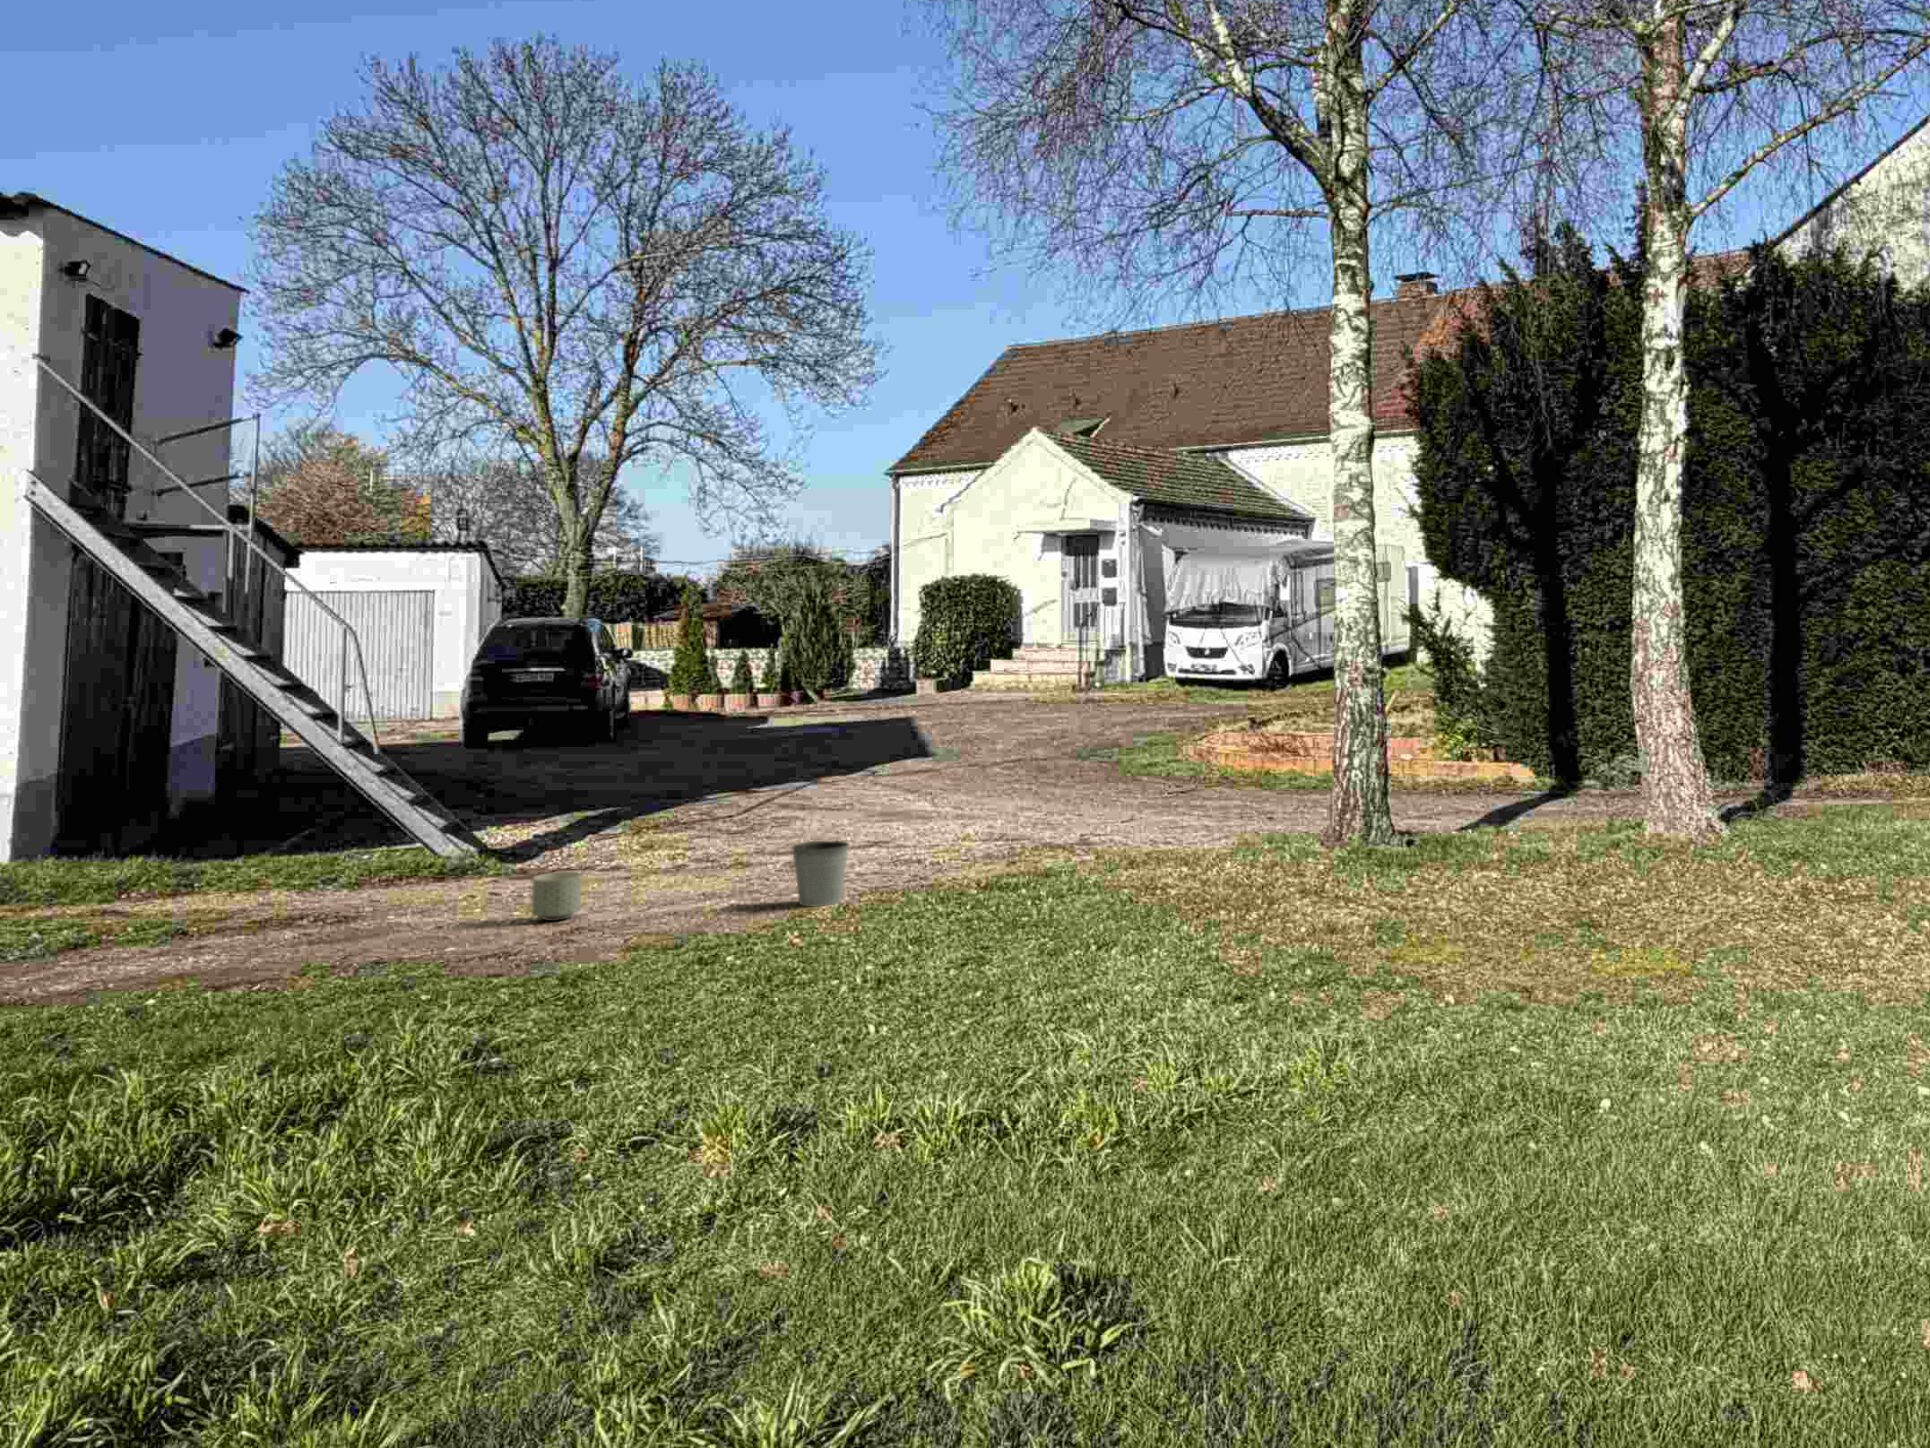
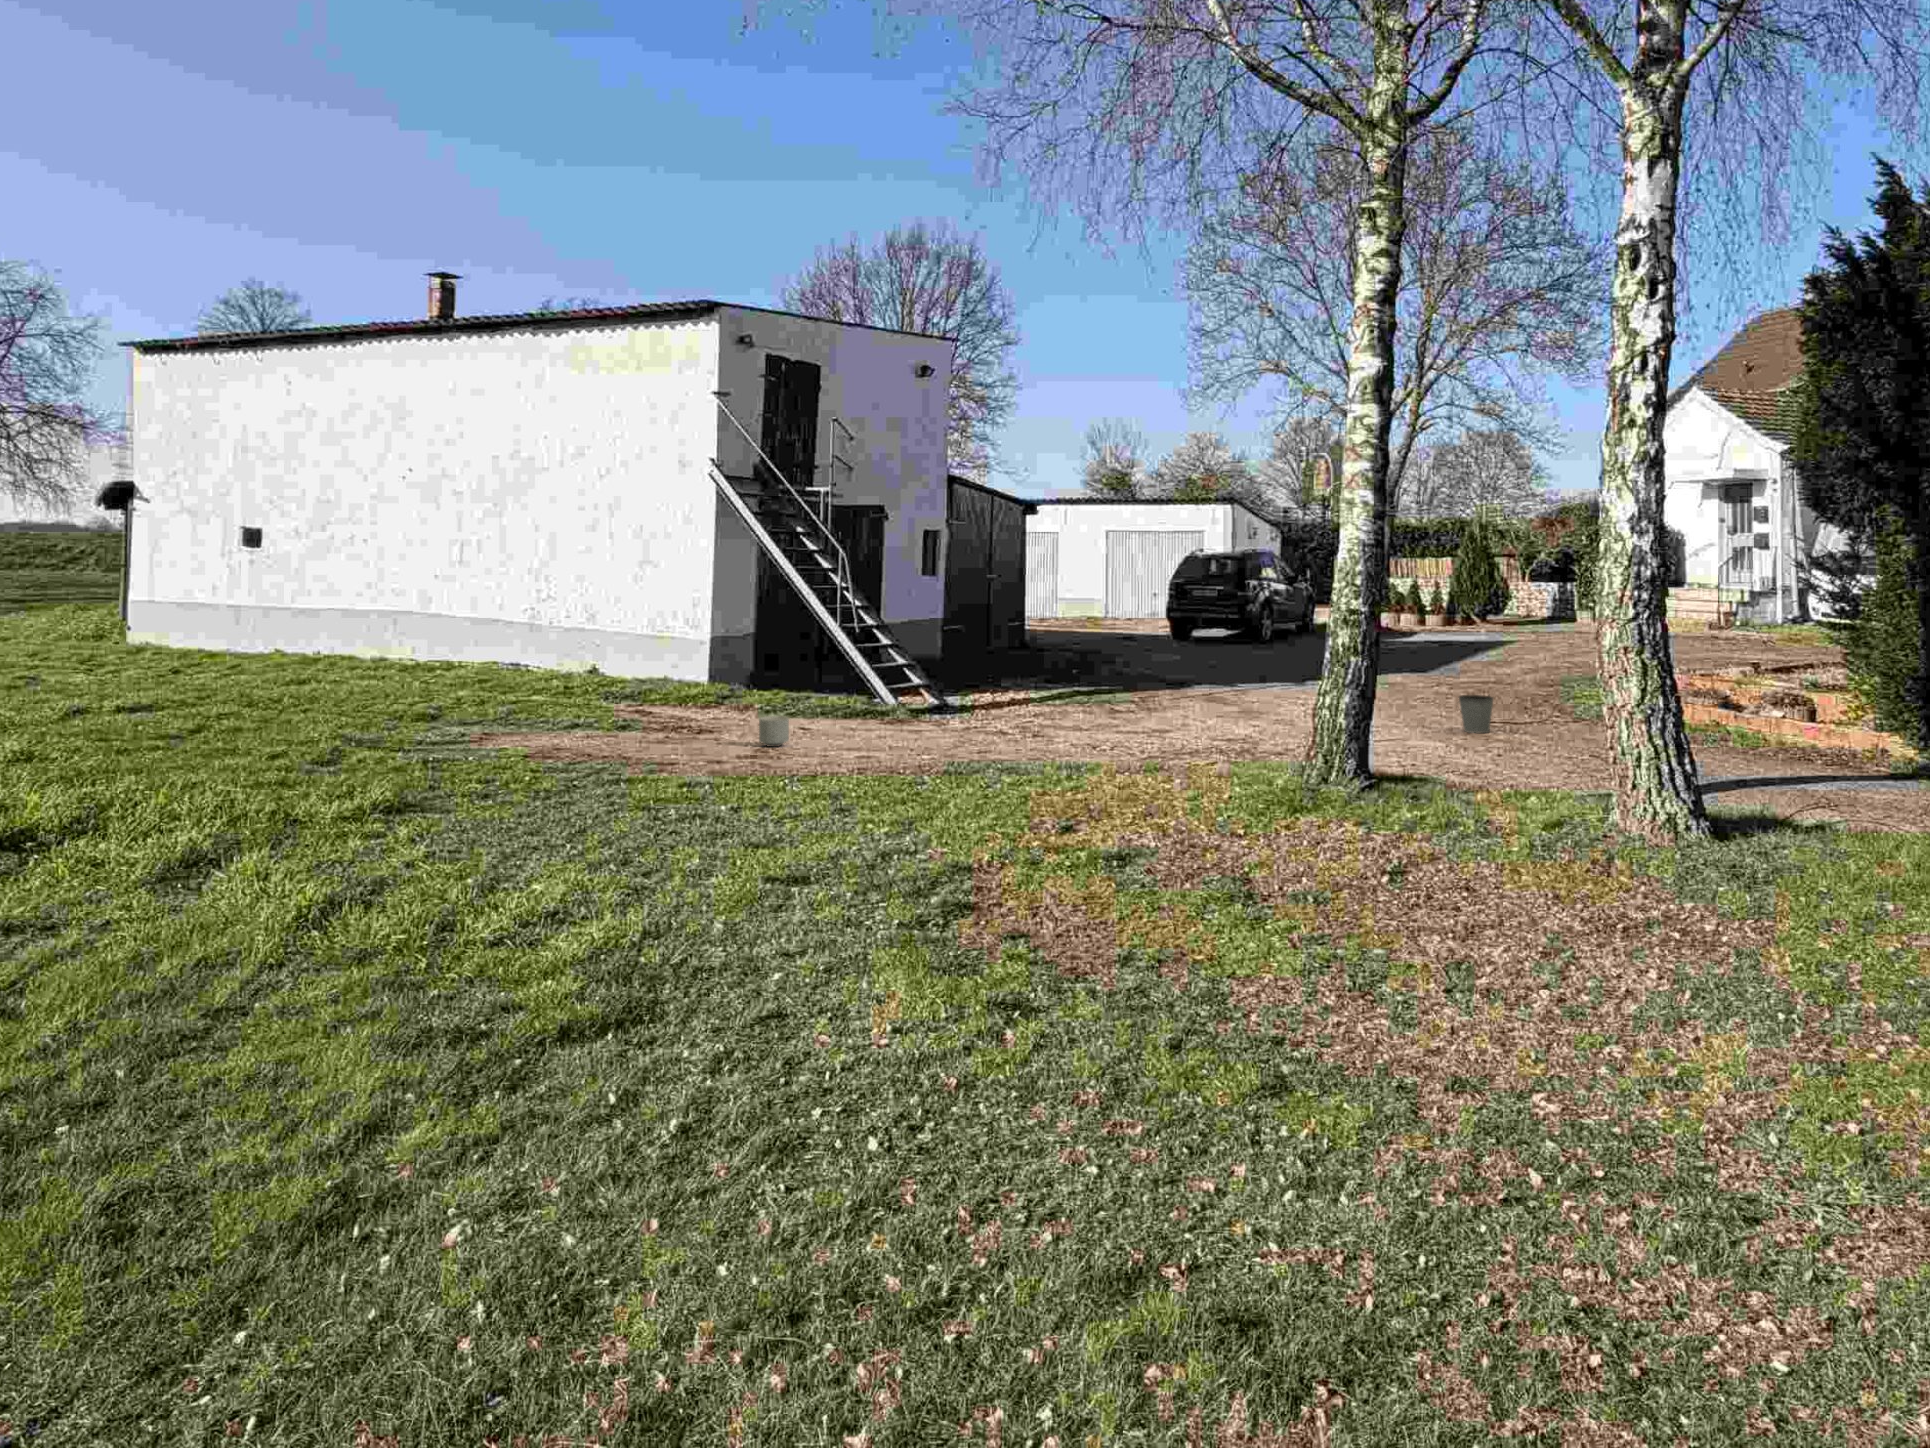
bucket: present [790,838,849,906] -> present [1459,695,1493,733]

